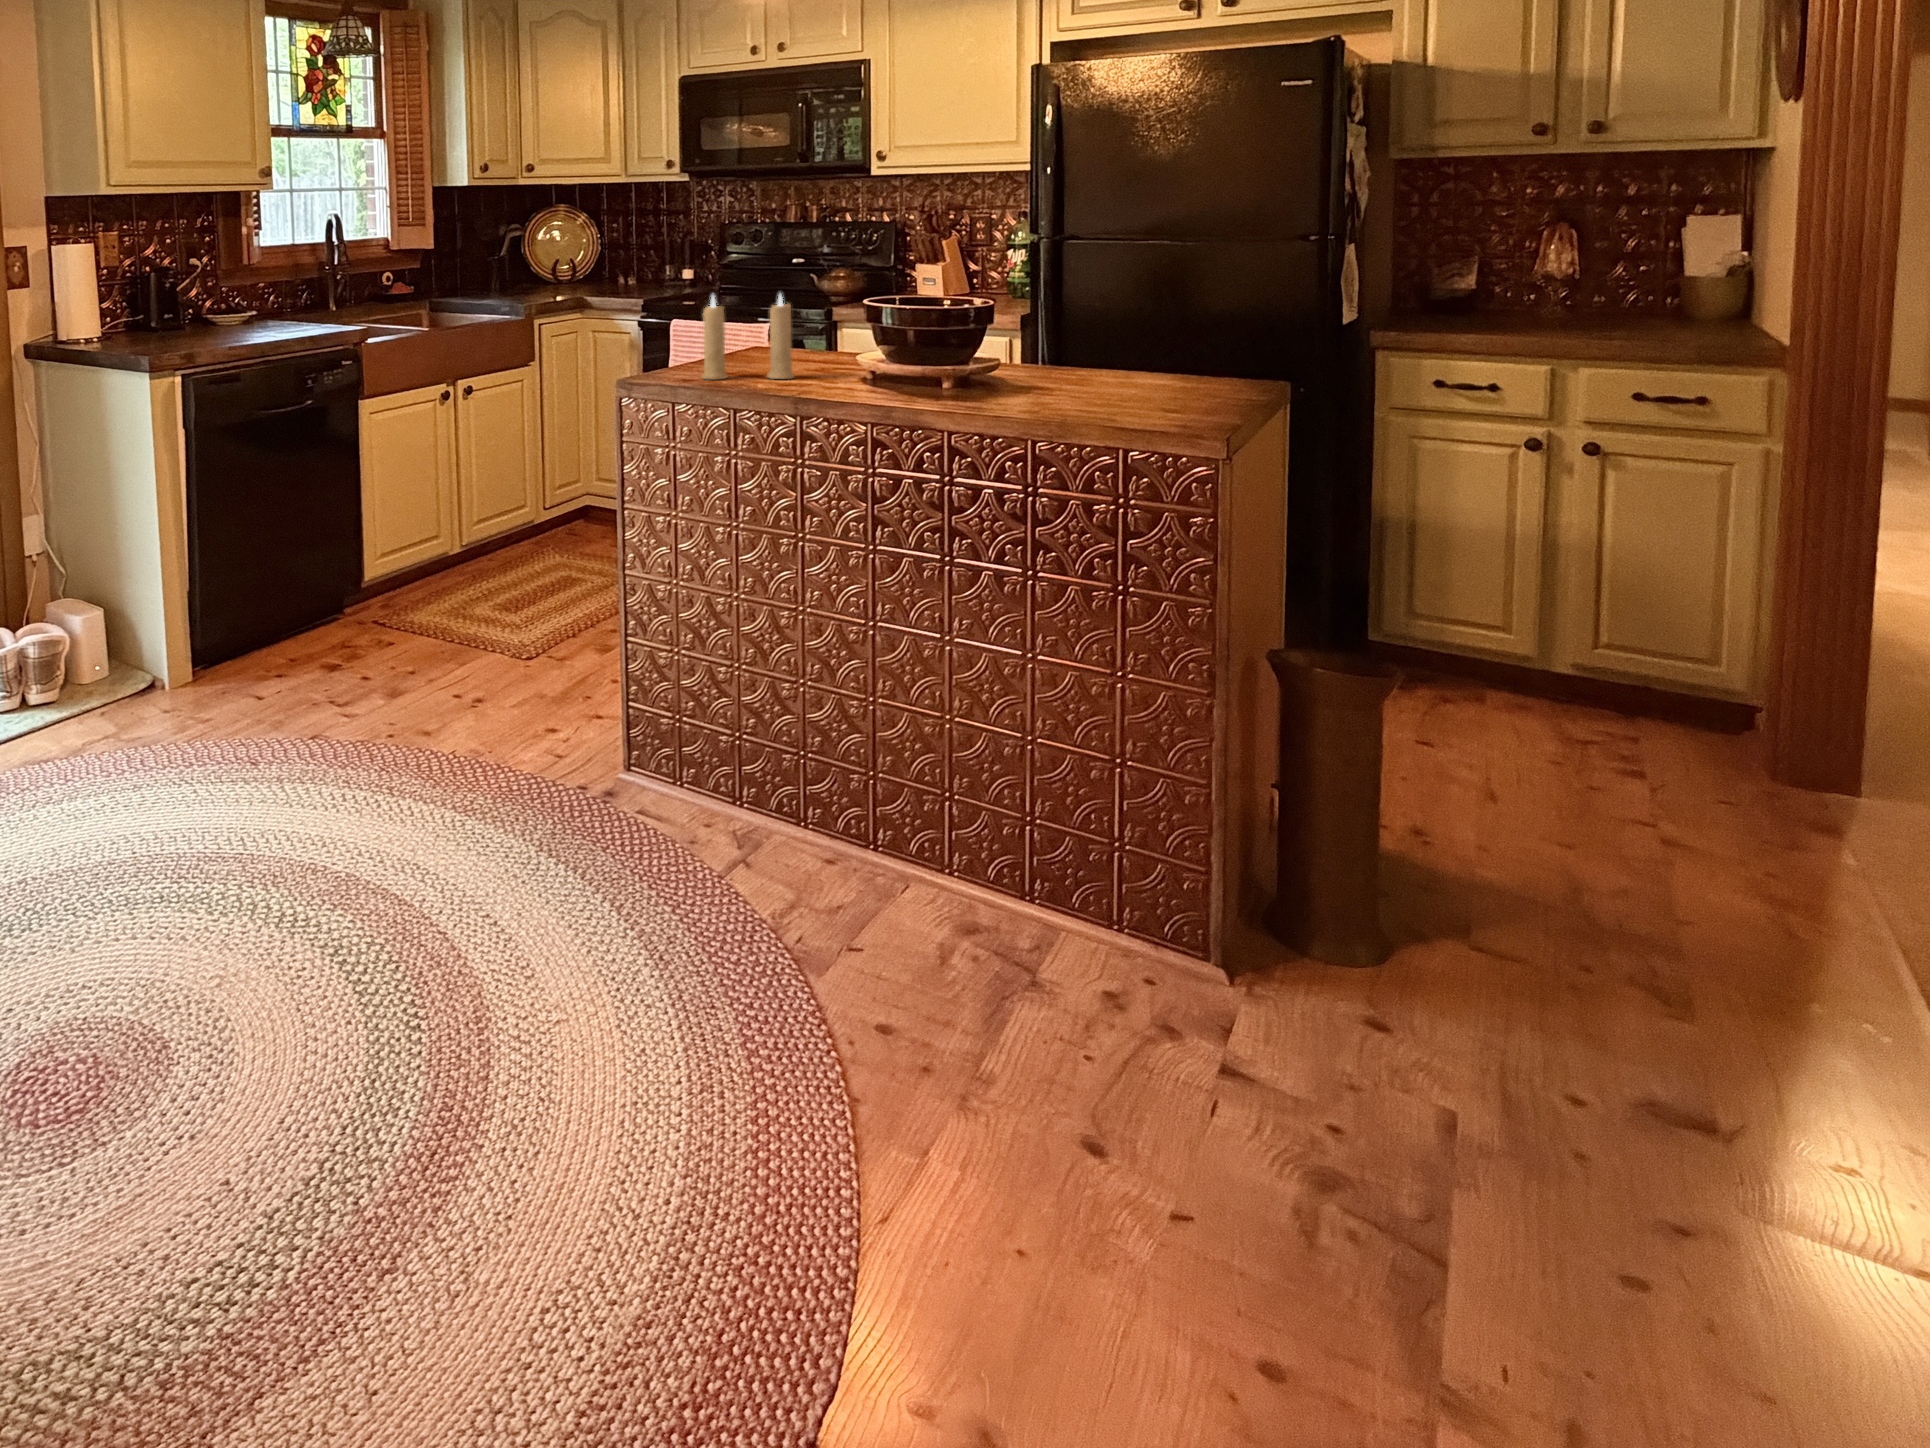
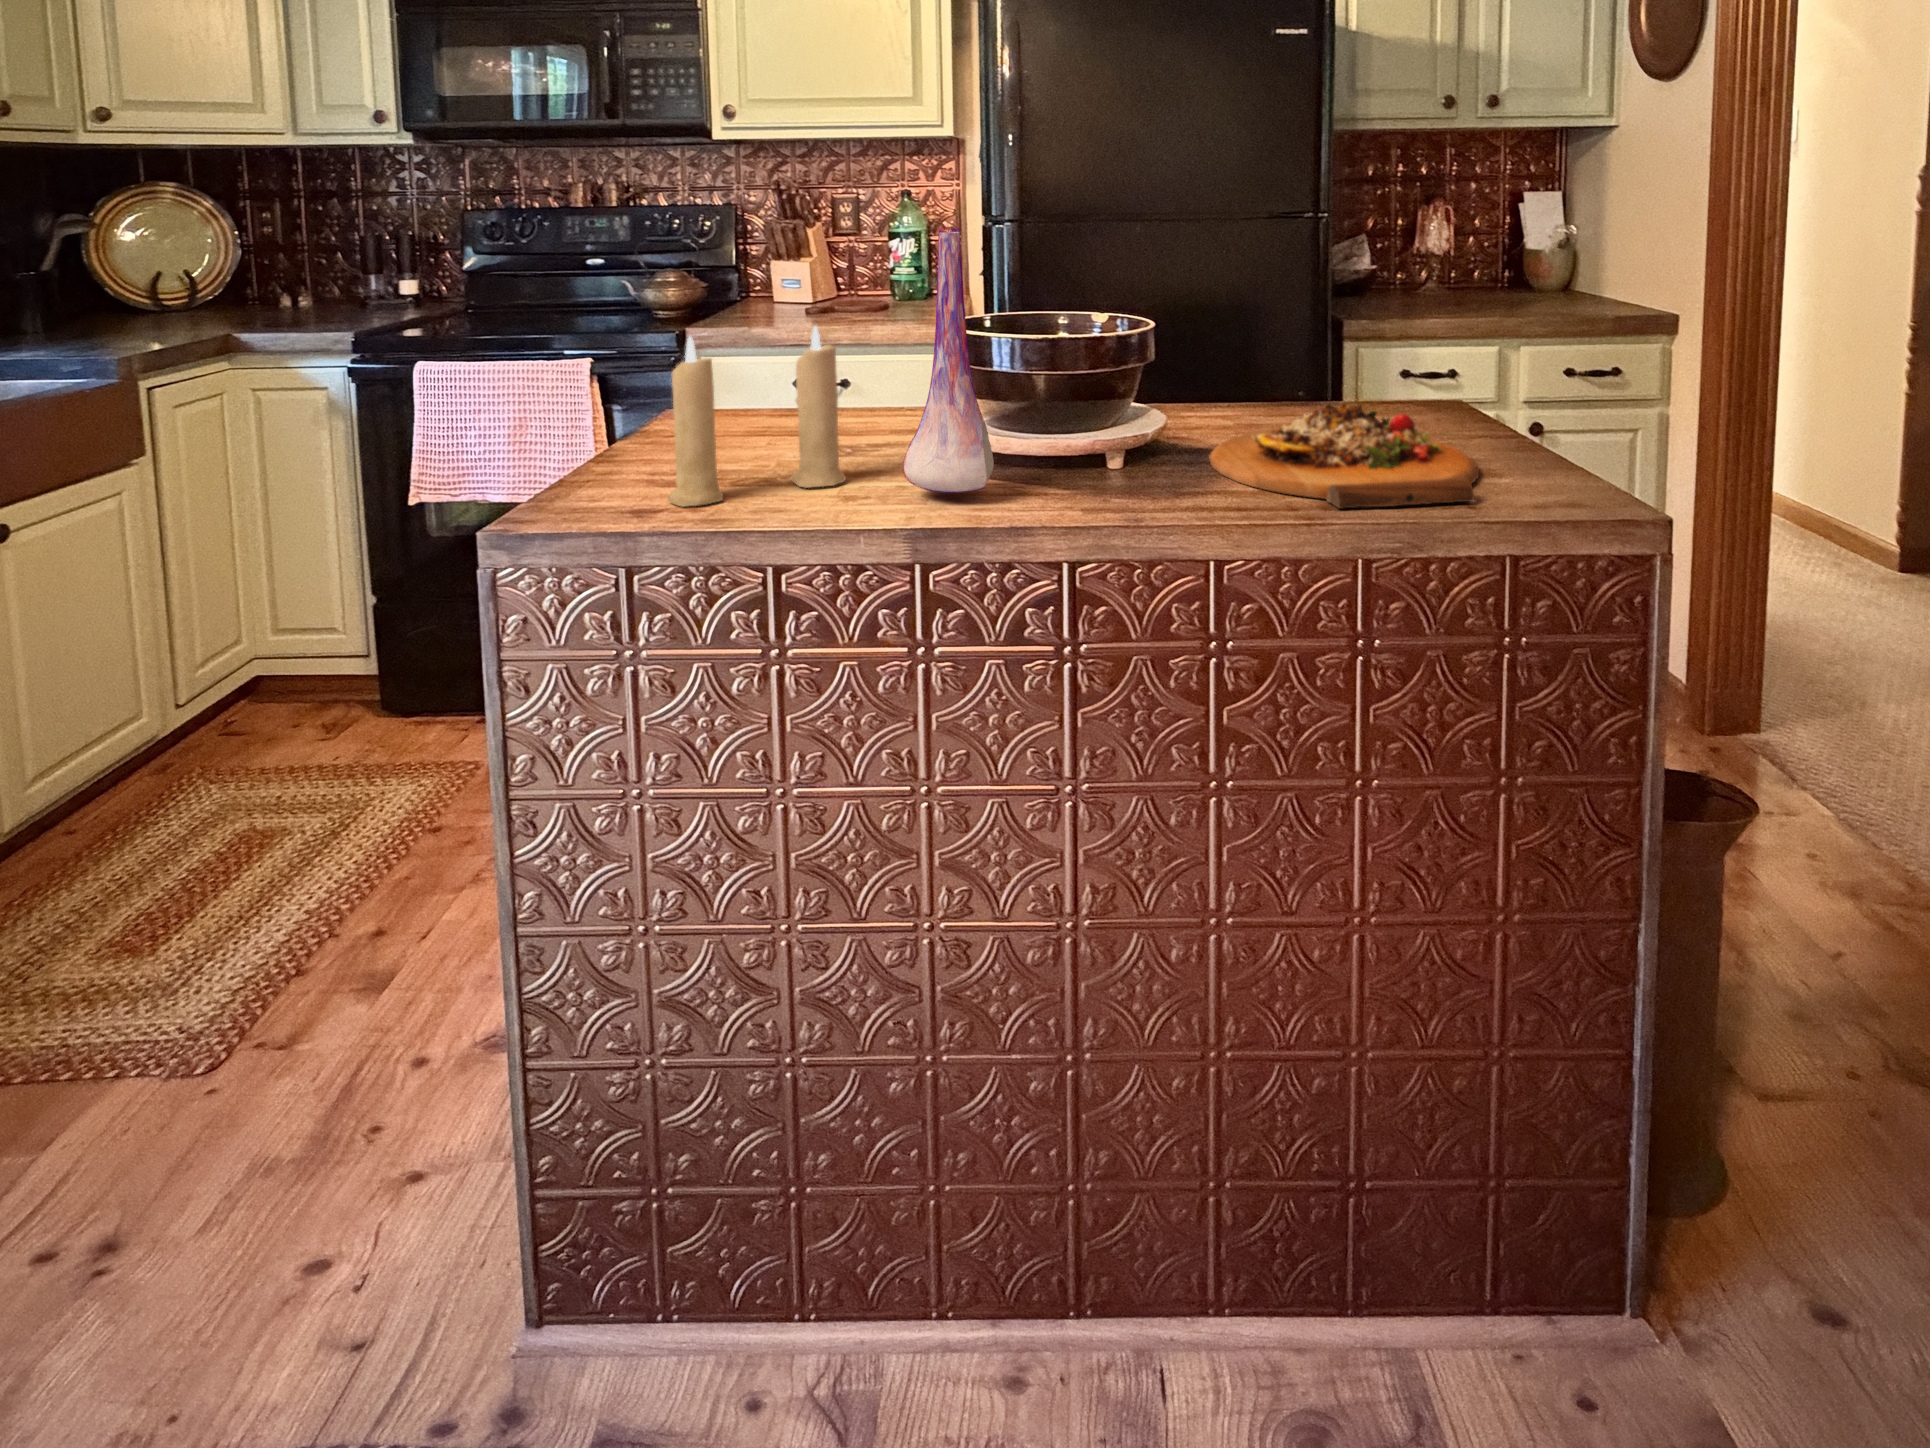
vase: none [810,239,863,388] -> present [903,228,994,493]
cutting board: none [1008,361,1192,421] -> present [1209,404,1479,508]

